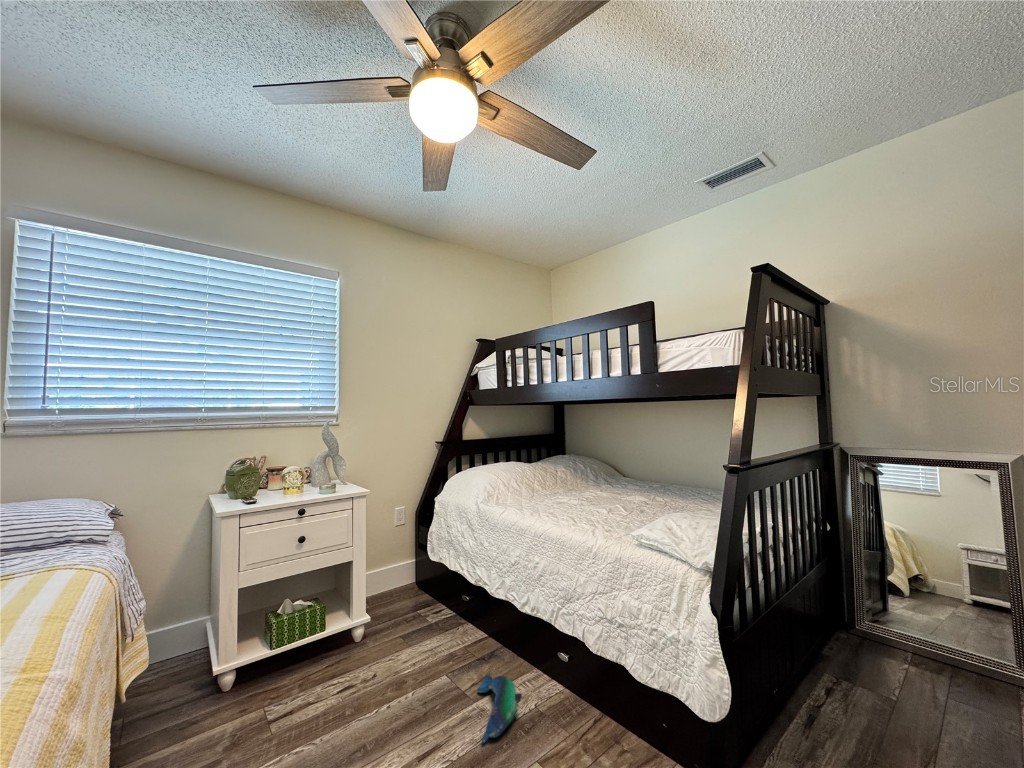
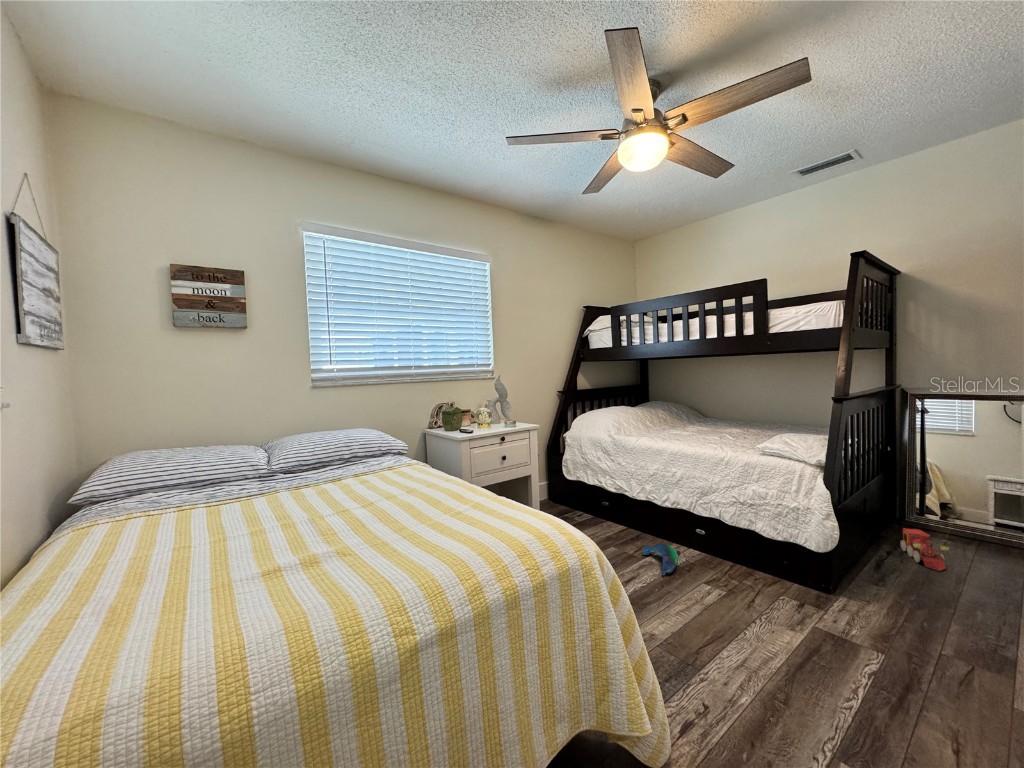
toy train: none [846,654,913,739] -> present [901,528,949,571]

